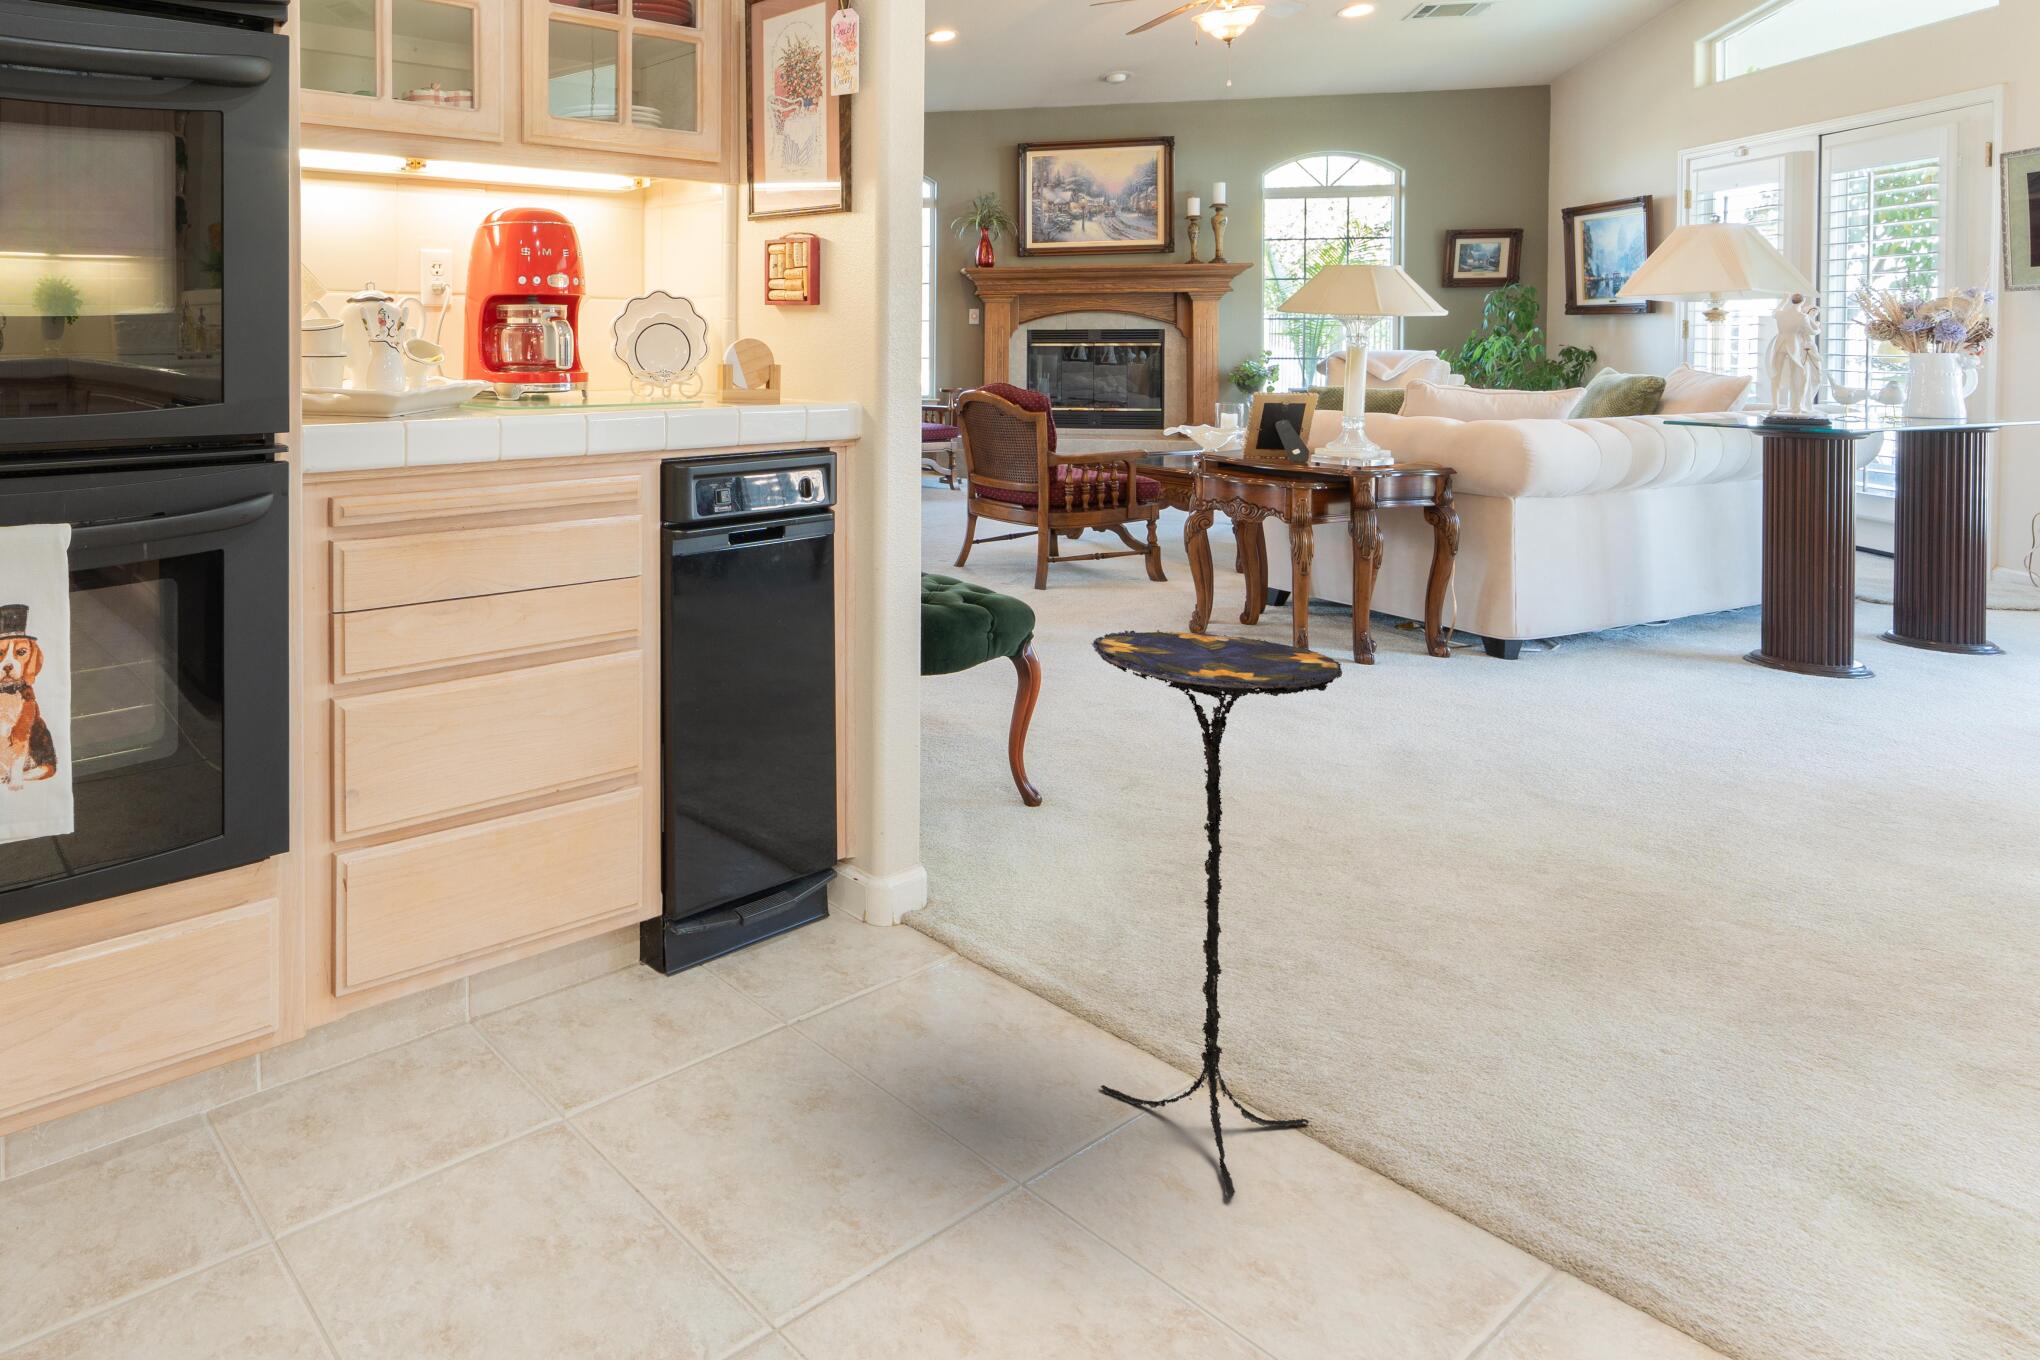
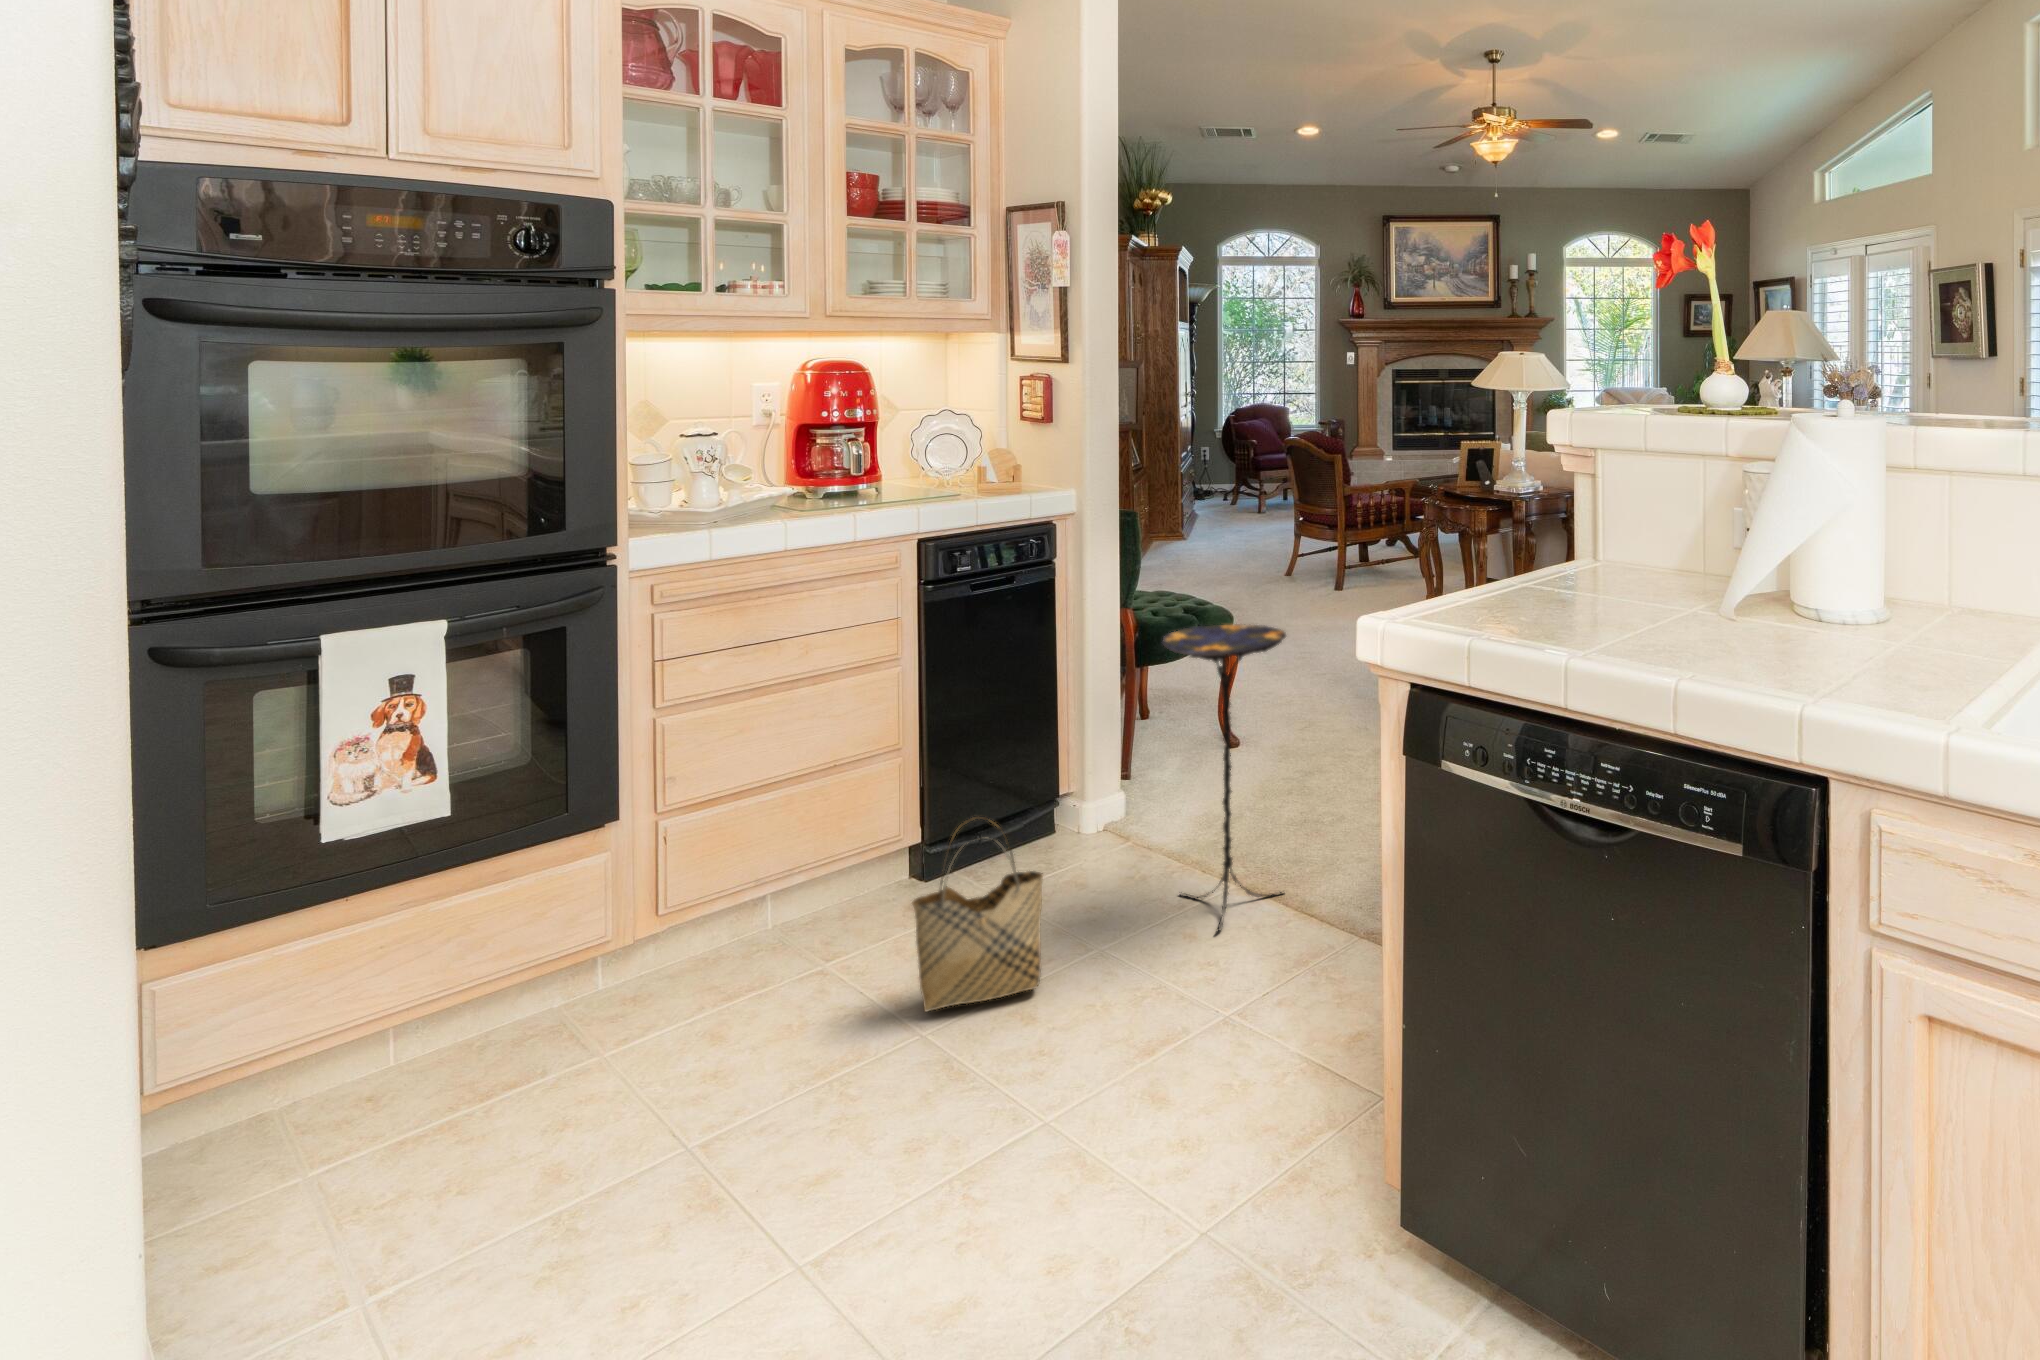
woven basket: none [734,929,952,1277] -> present [912,817,1043,1012]

